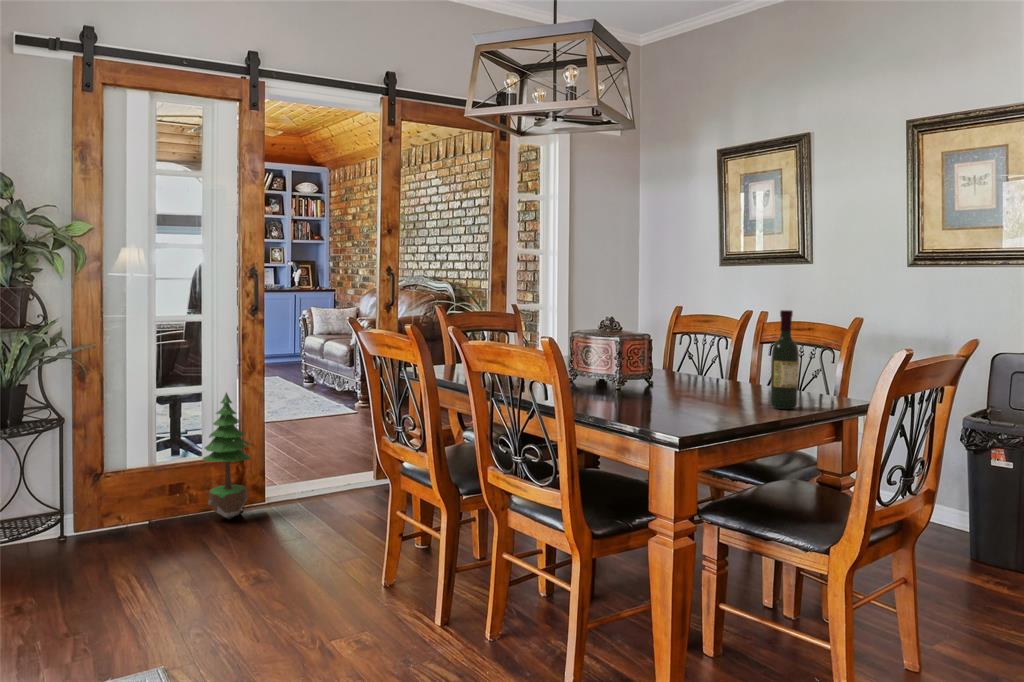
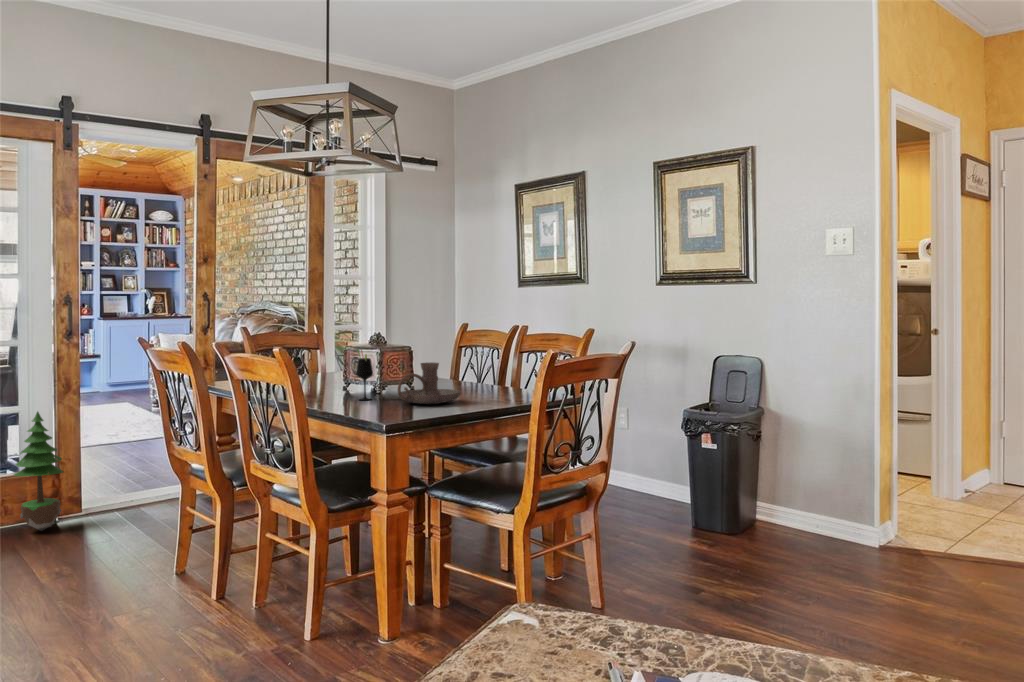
wine bottle: present [770,310,799,409] -> none [489,322,510,402]
wine glass: none [600,338,620,399] -> present [356,350,373,400]
candle holder: none [660,357,736,408] -> present [398,362,460,404]

